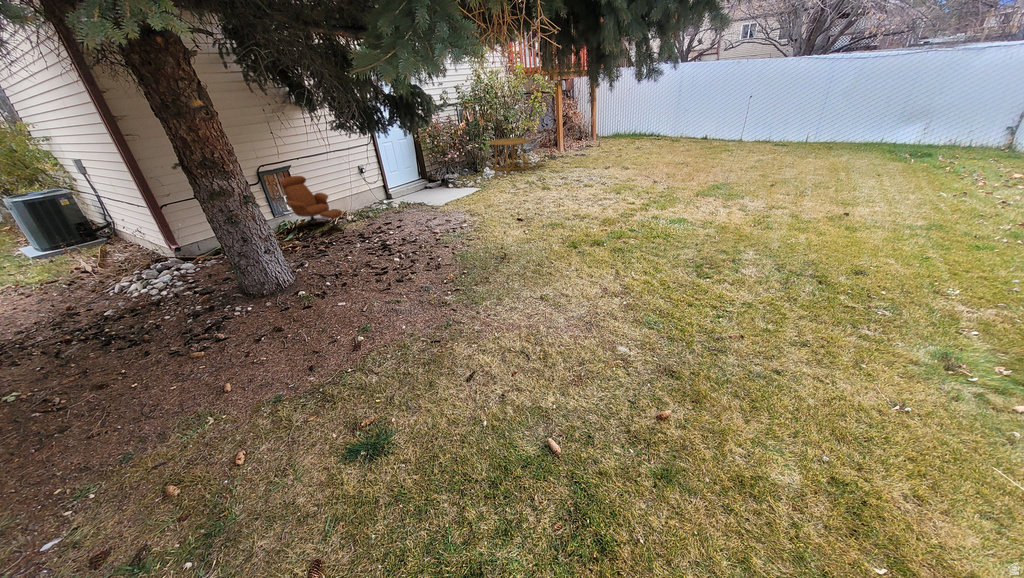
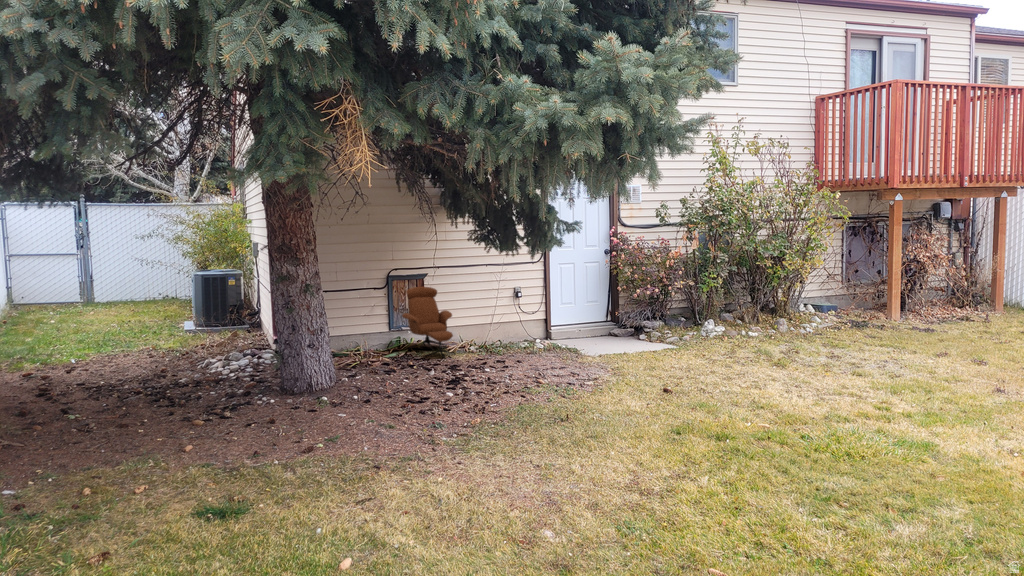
round table: present [488,138,530,173] -> none [725,281,801,334]

